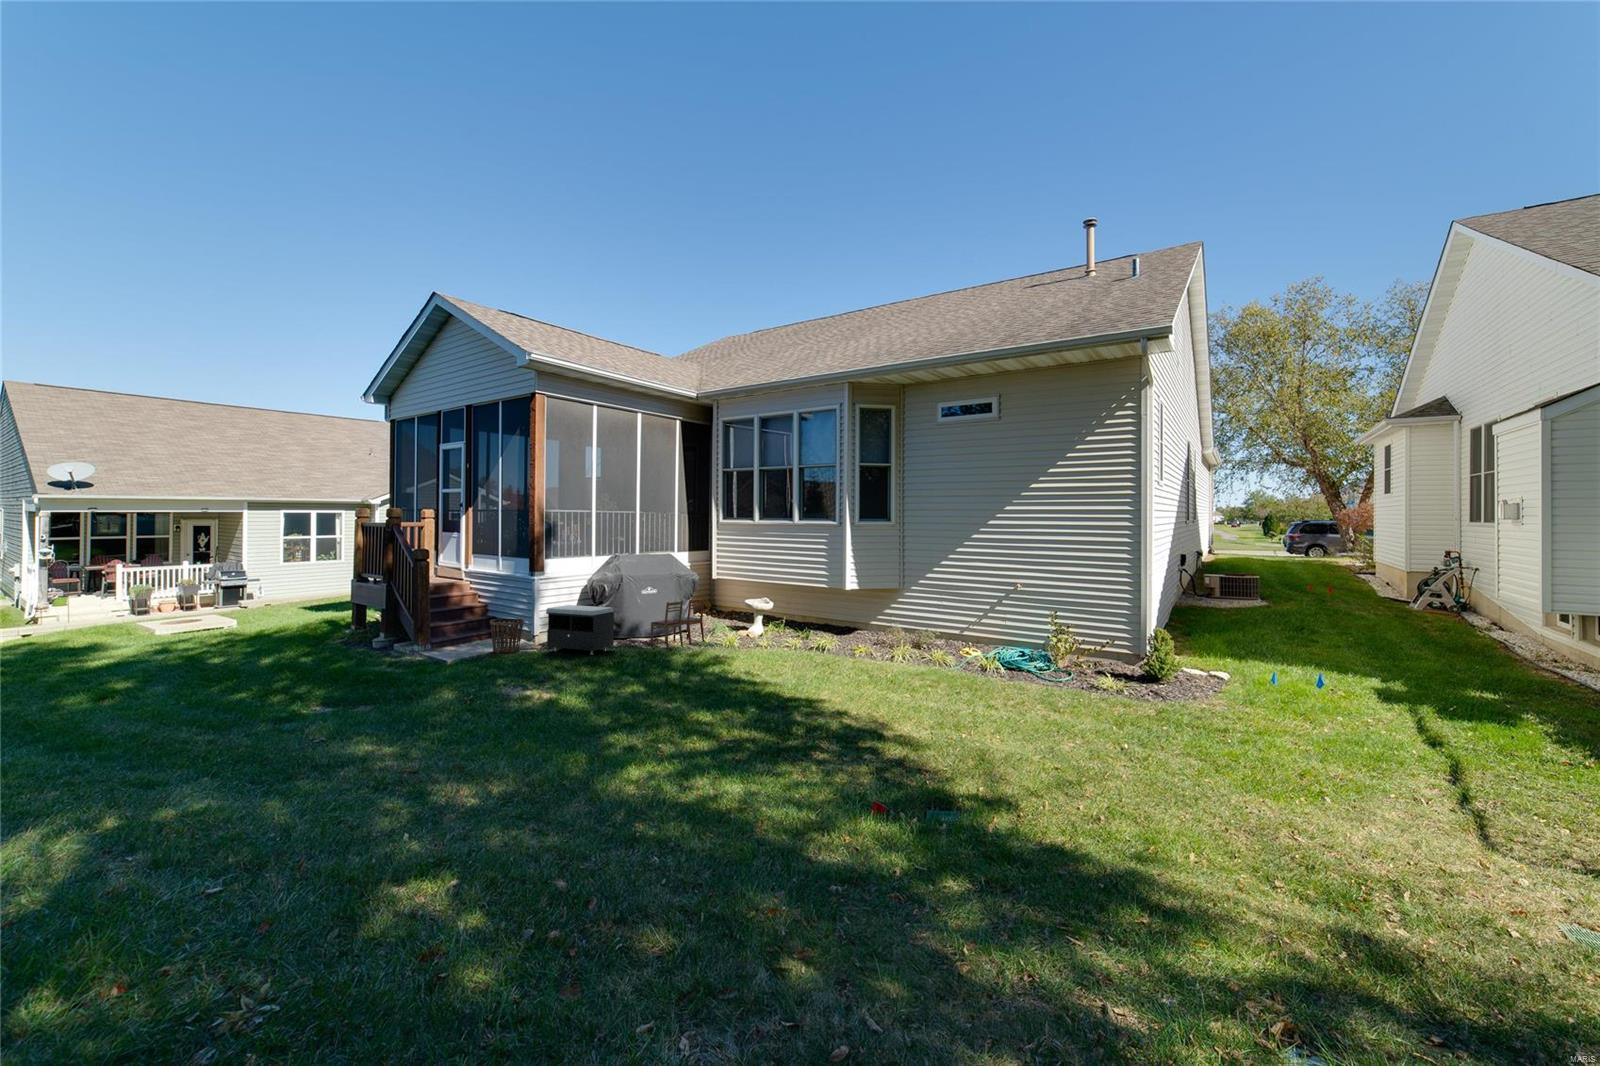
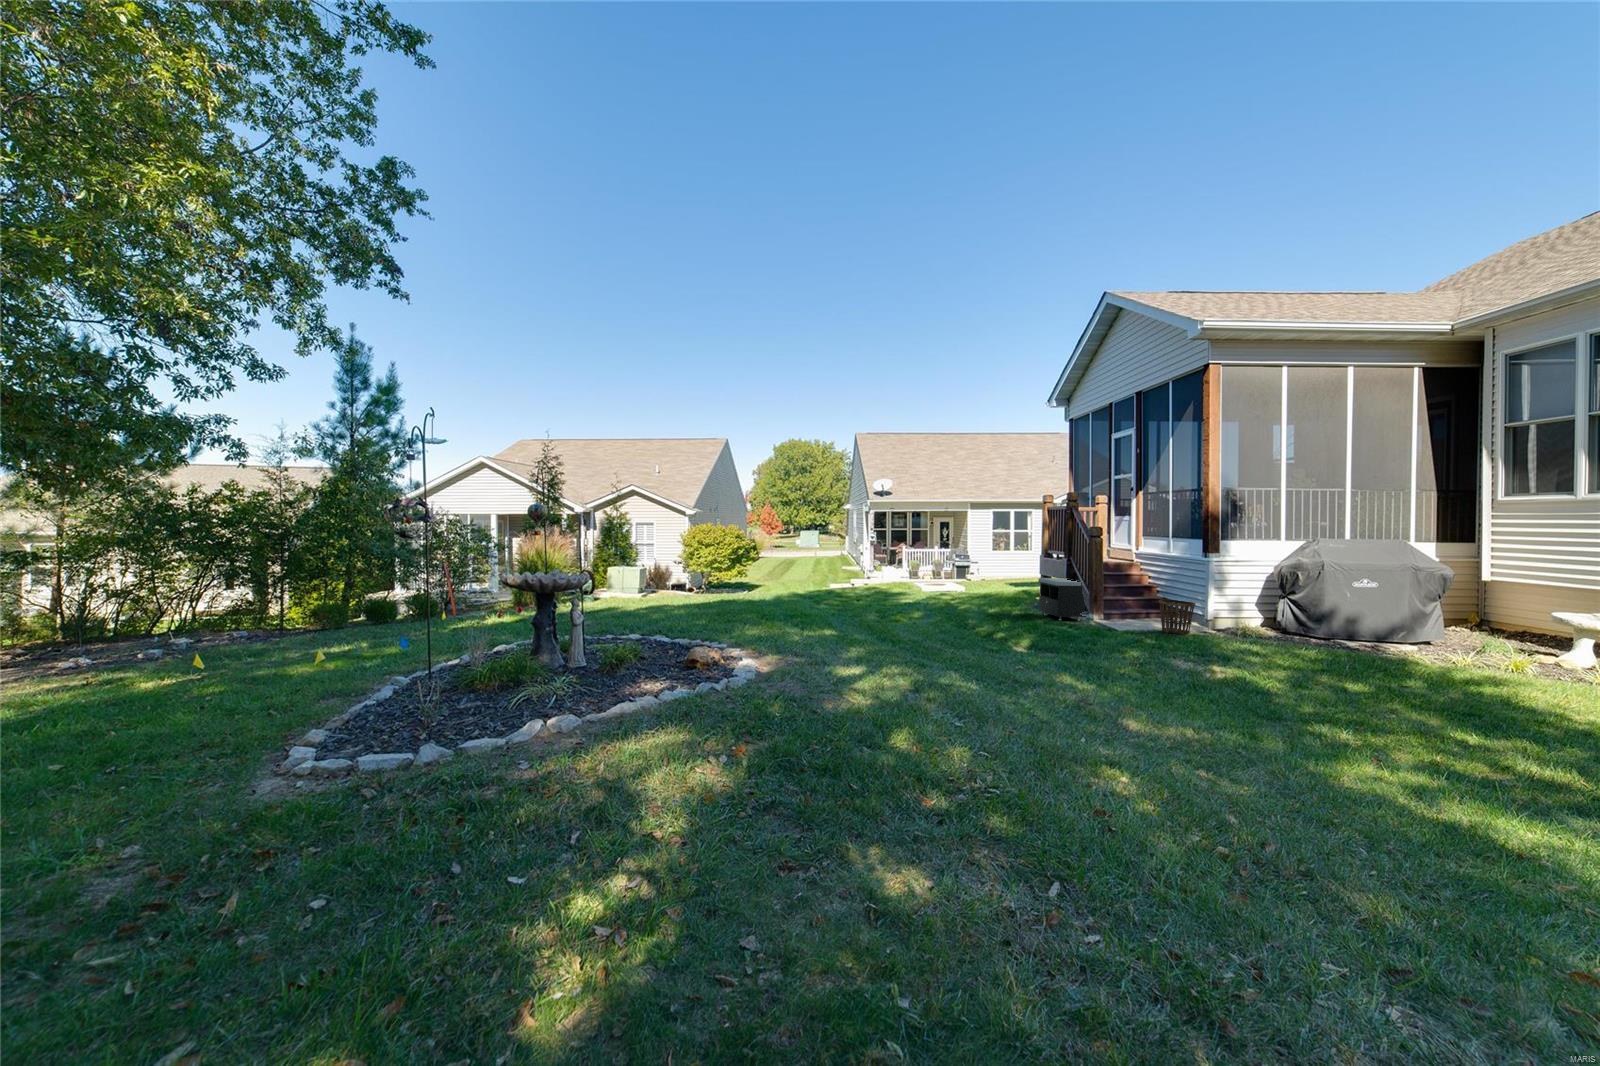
chair: present [651,598,704,649] -> none [1366,599,1464,660]
storage bench: present [546,605,614,654] -> present [1038,578,1087,621]

